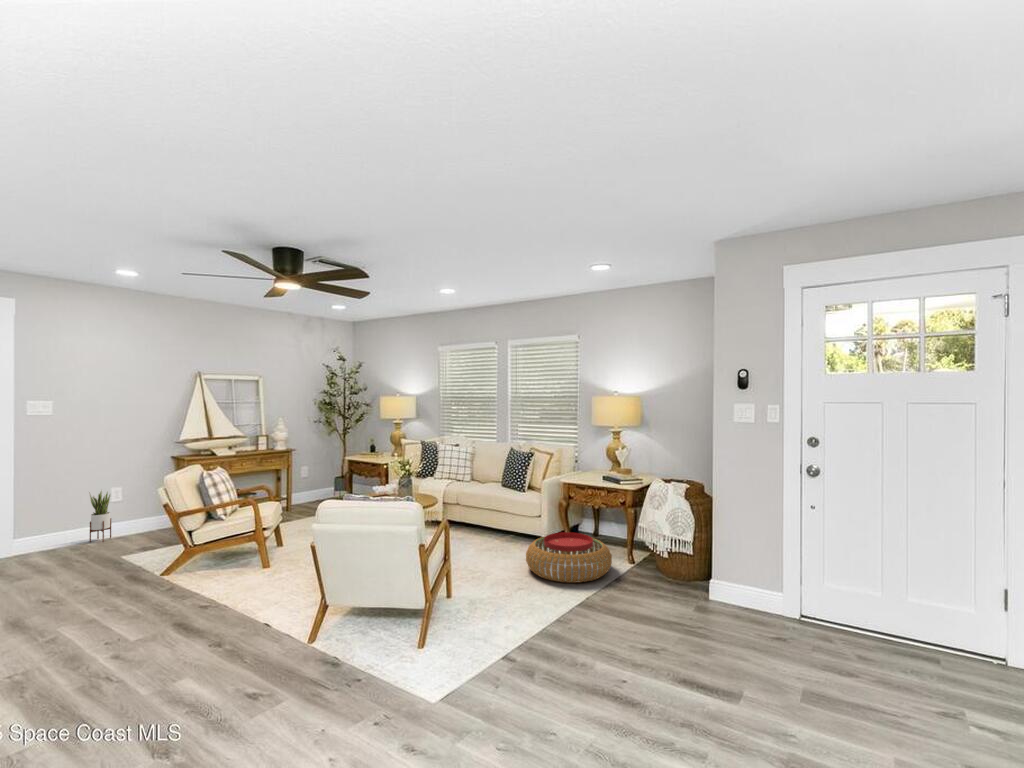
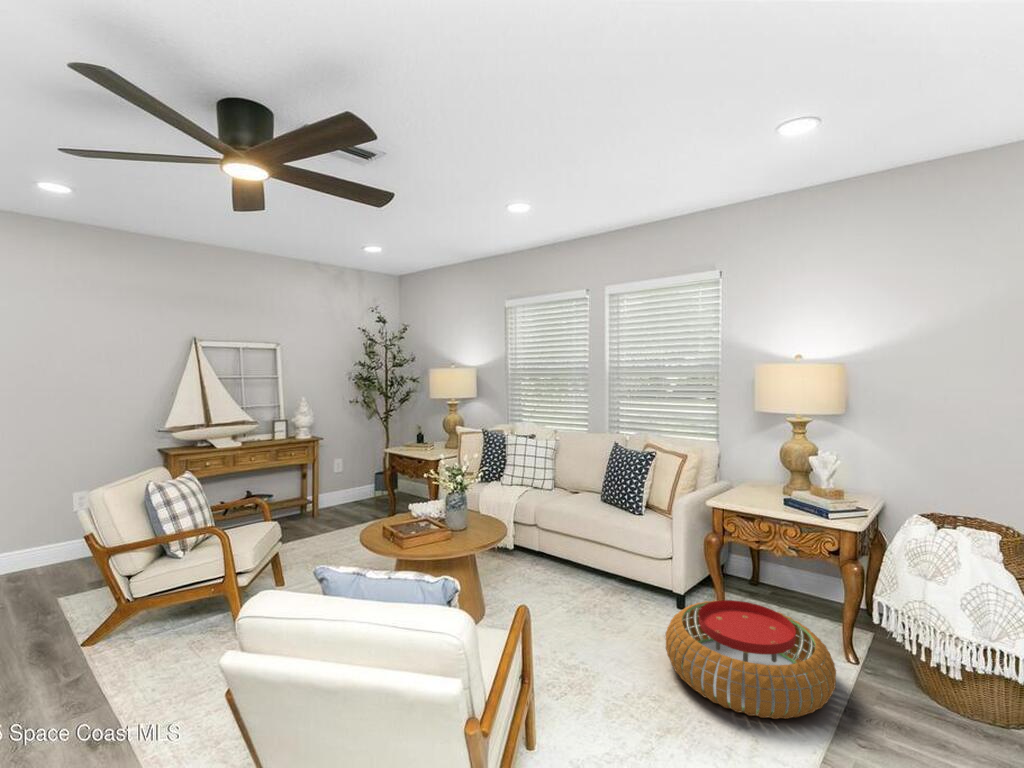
potted plant: present [89,489,111,542] -> none [33,495,72,567]

